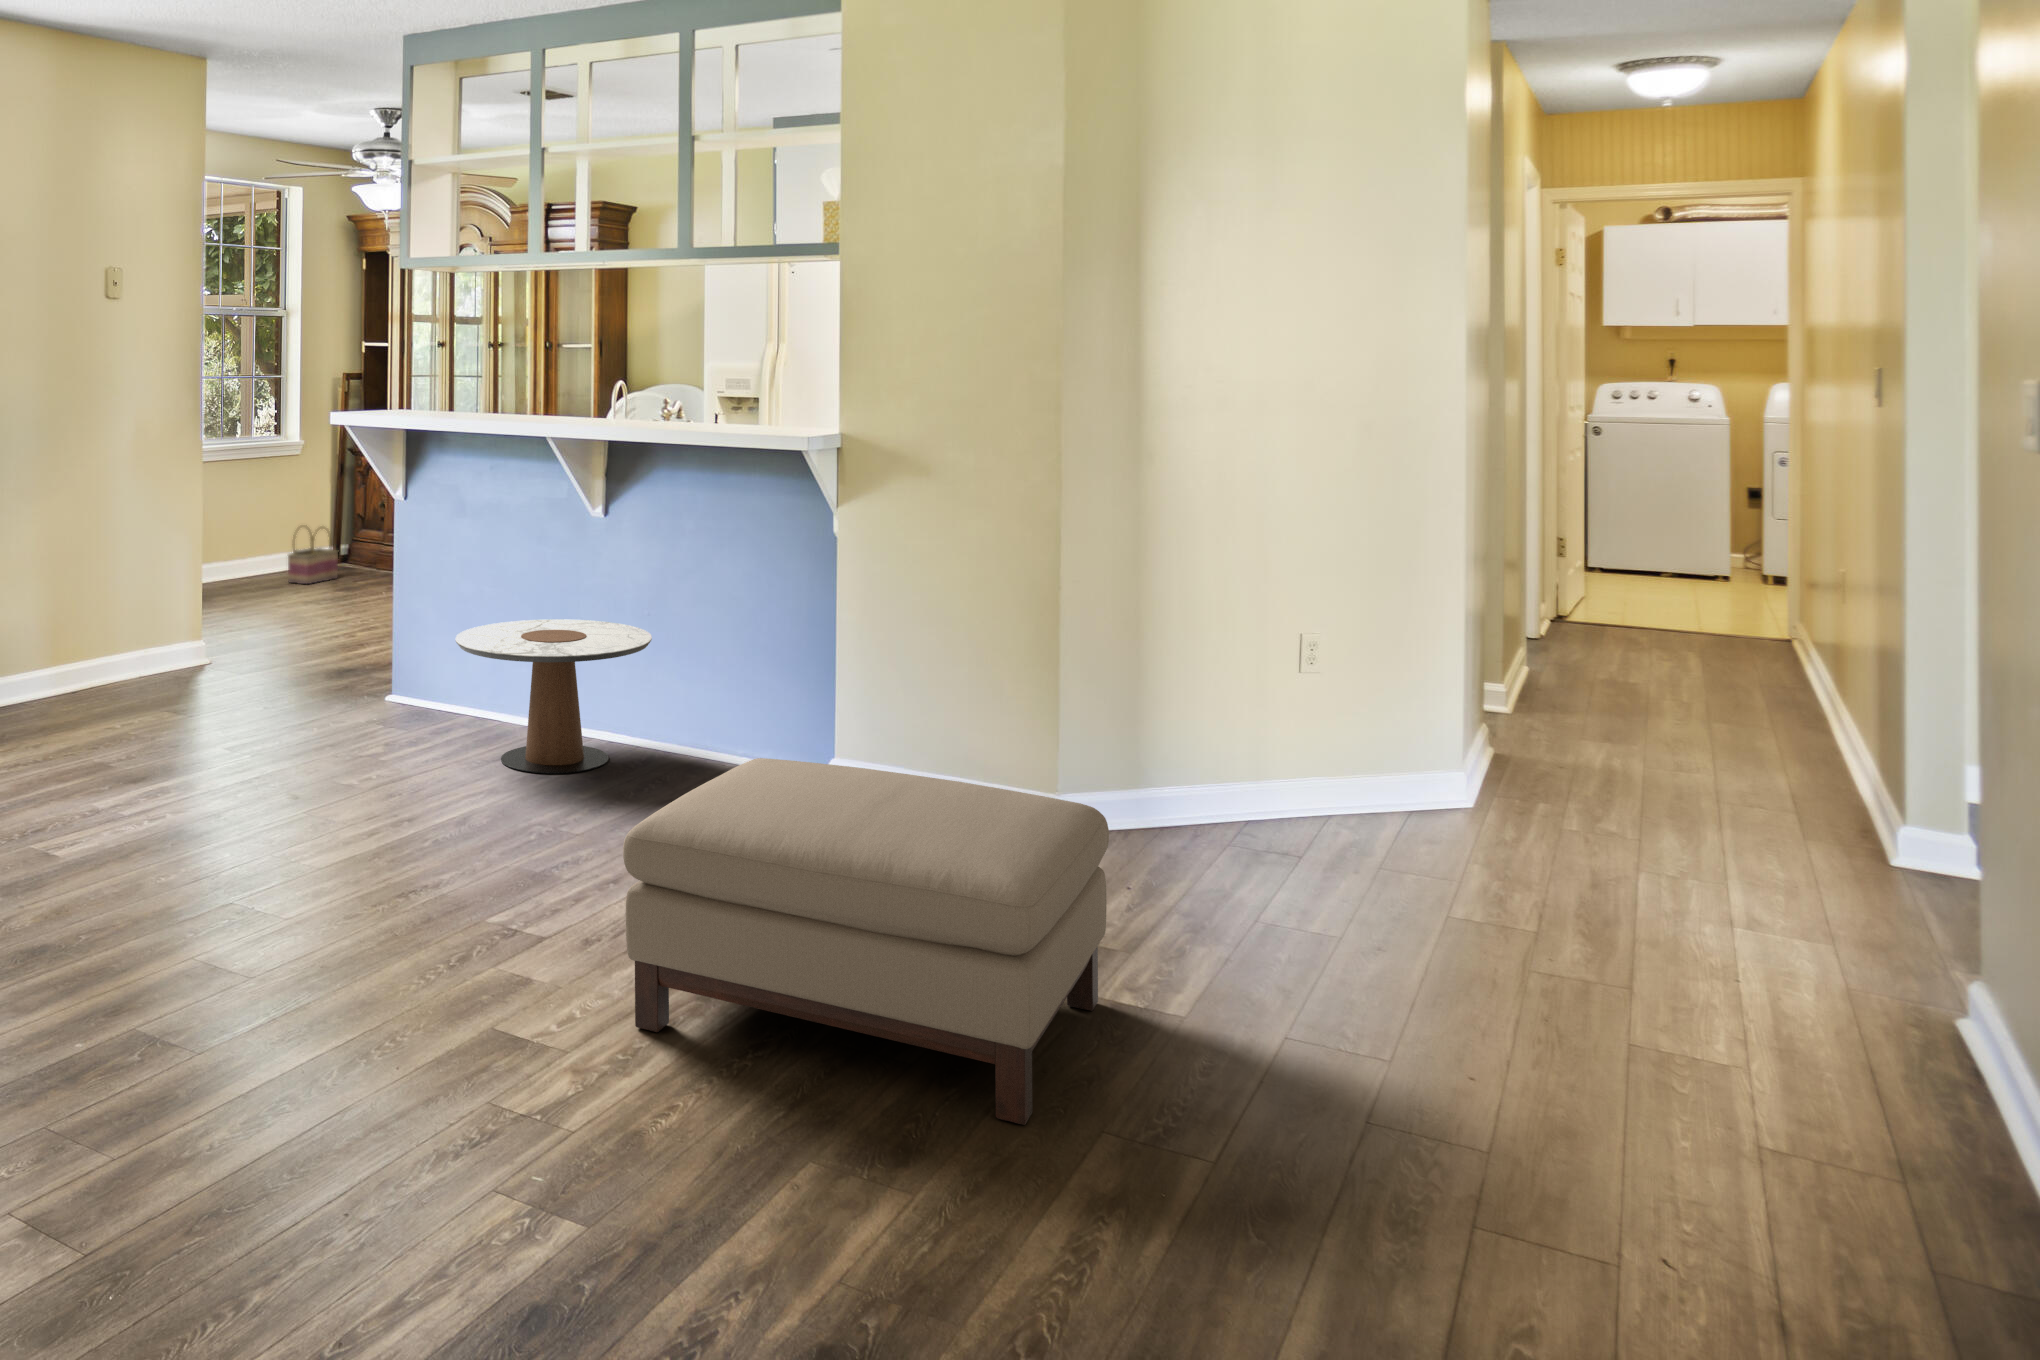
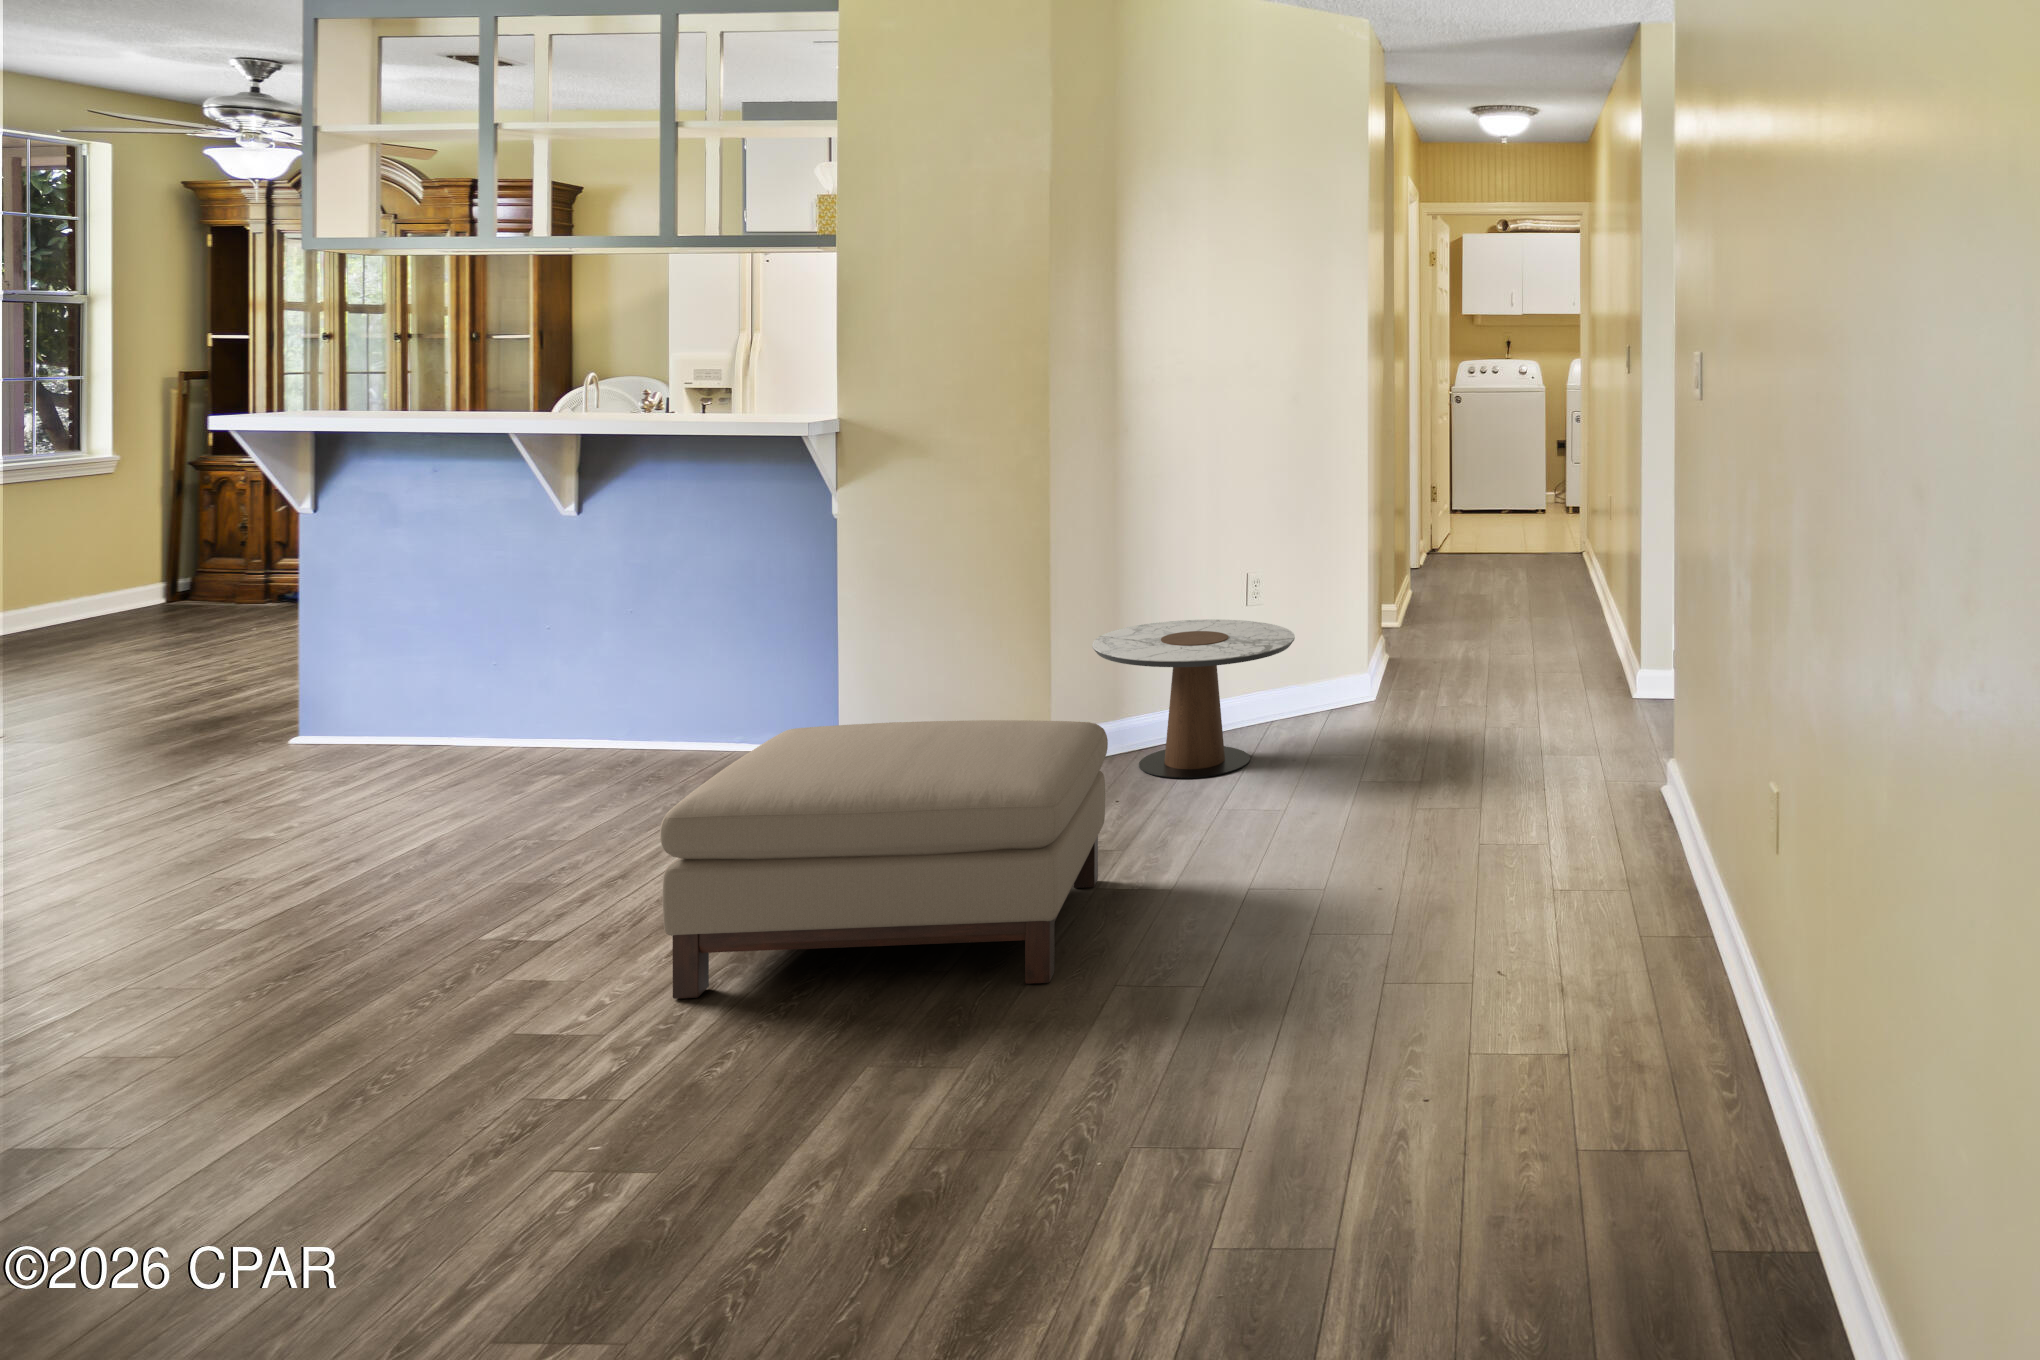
basket: present [288,527,338,584] -> none [76,556,163,629]
side table: present [456,619,652,774] -> present [1092,619,1295,778]

